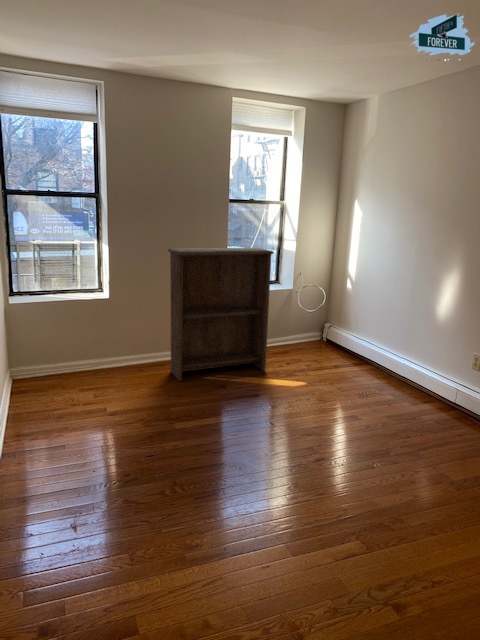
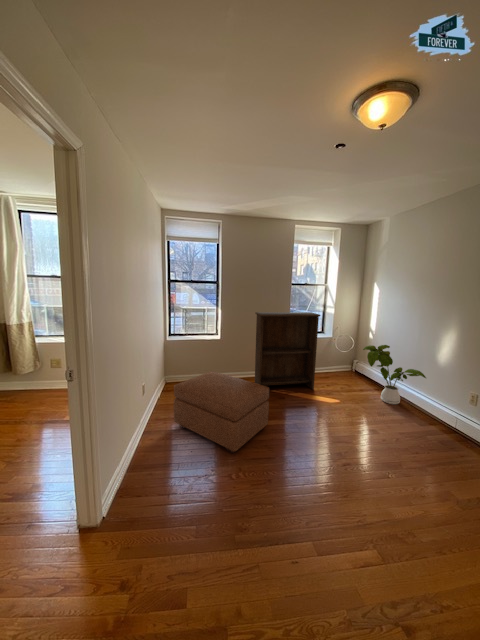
house plant: none [337,295,421,382] -> present [363,345,426,404]
ottoman: none [37,349,198,467] -> present [174,371,269,453]

